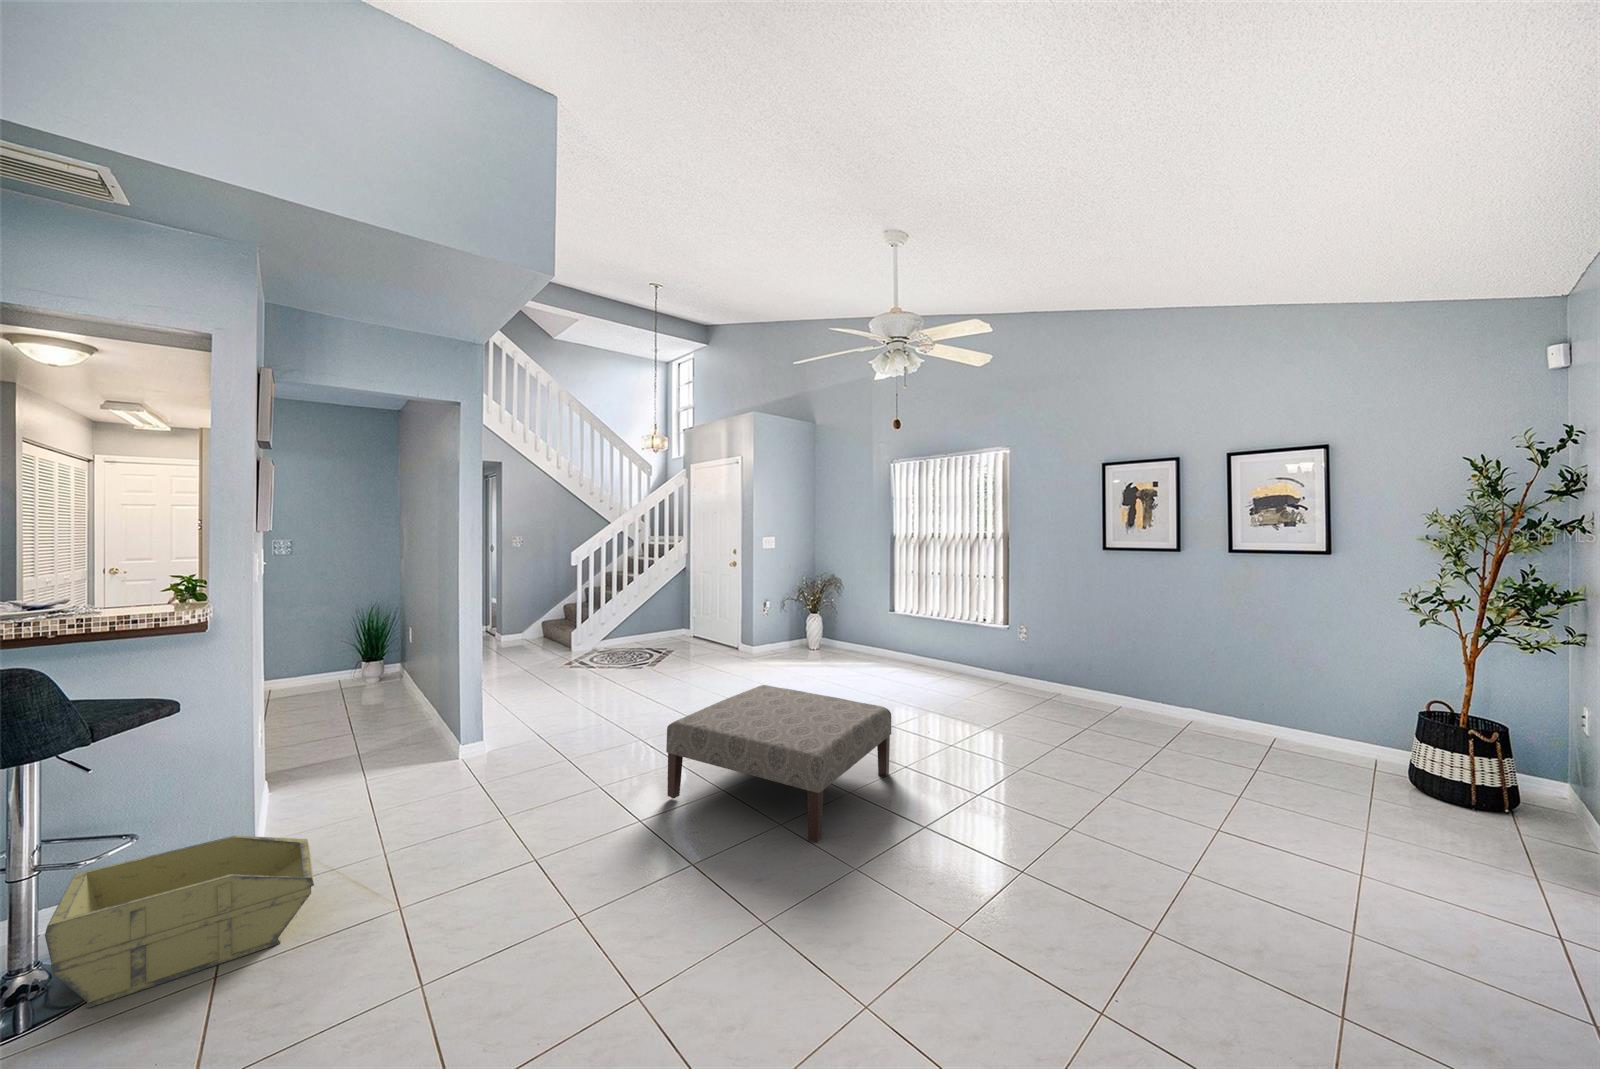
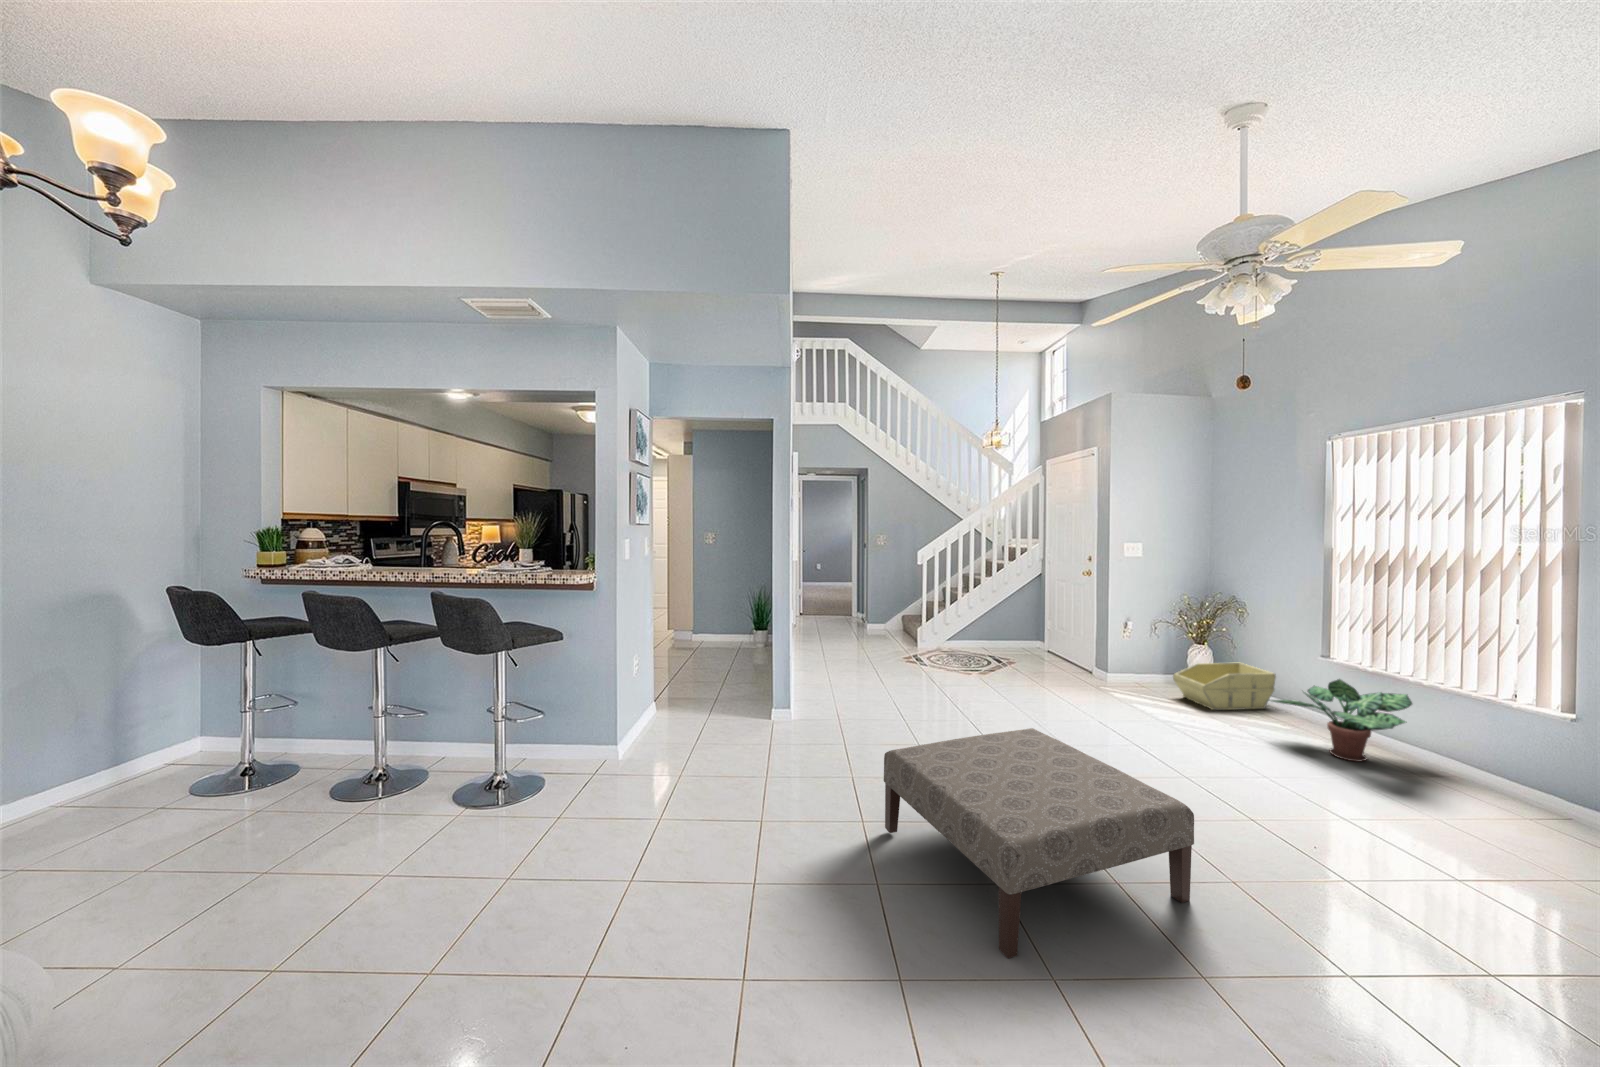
potted plant: none [867,623,942,677] -> present [1267,679,1412,762]
storage bin: present [45,836,314,1008] -> present [1173,663,1276,710]

